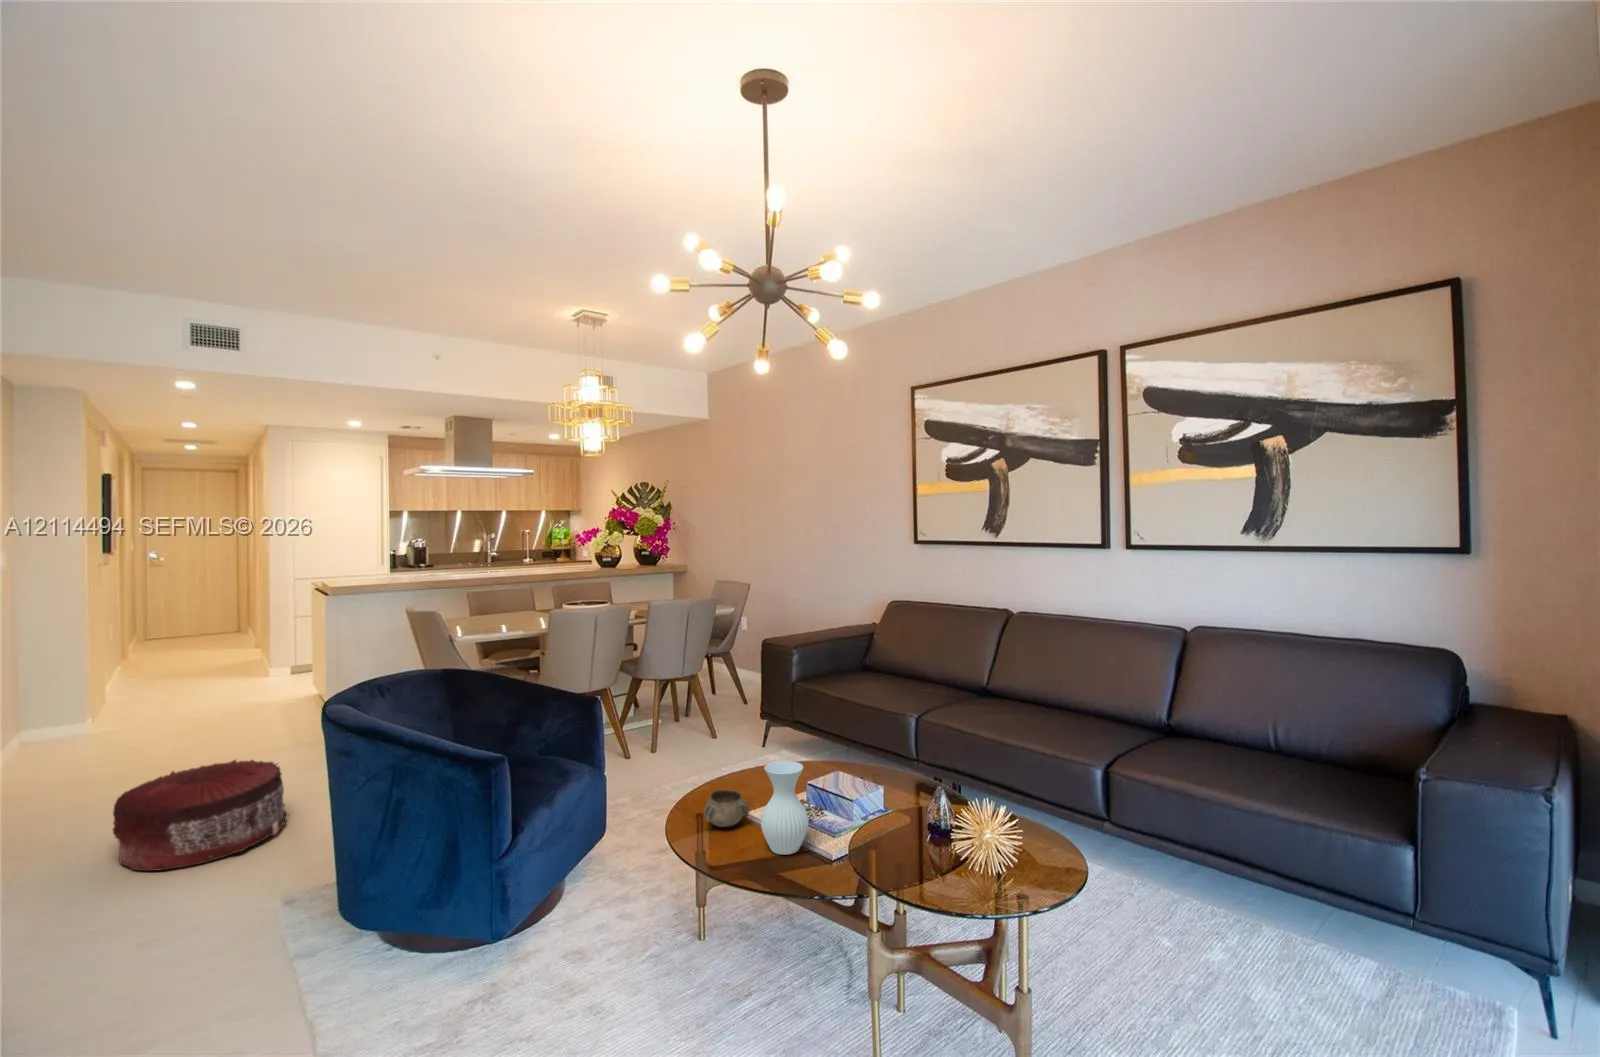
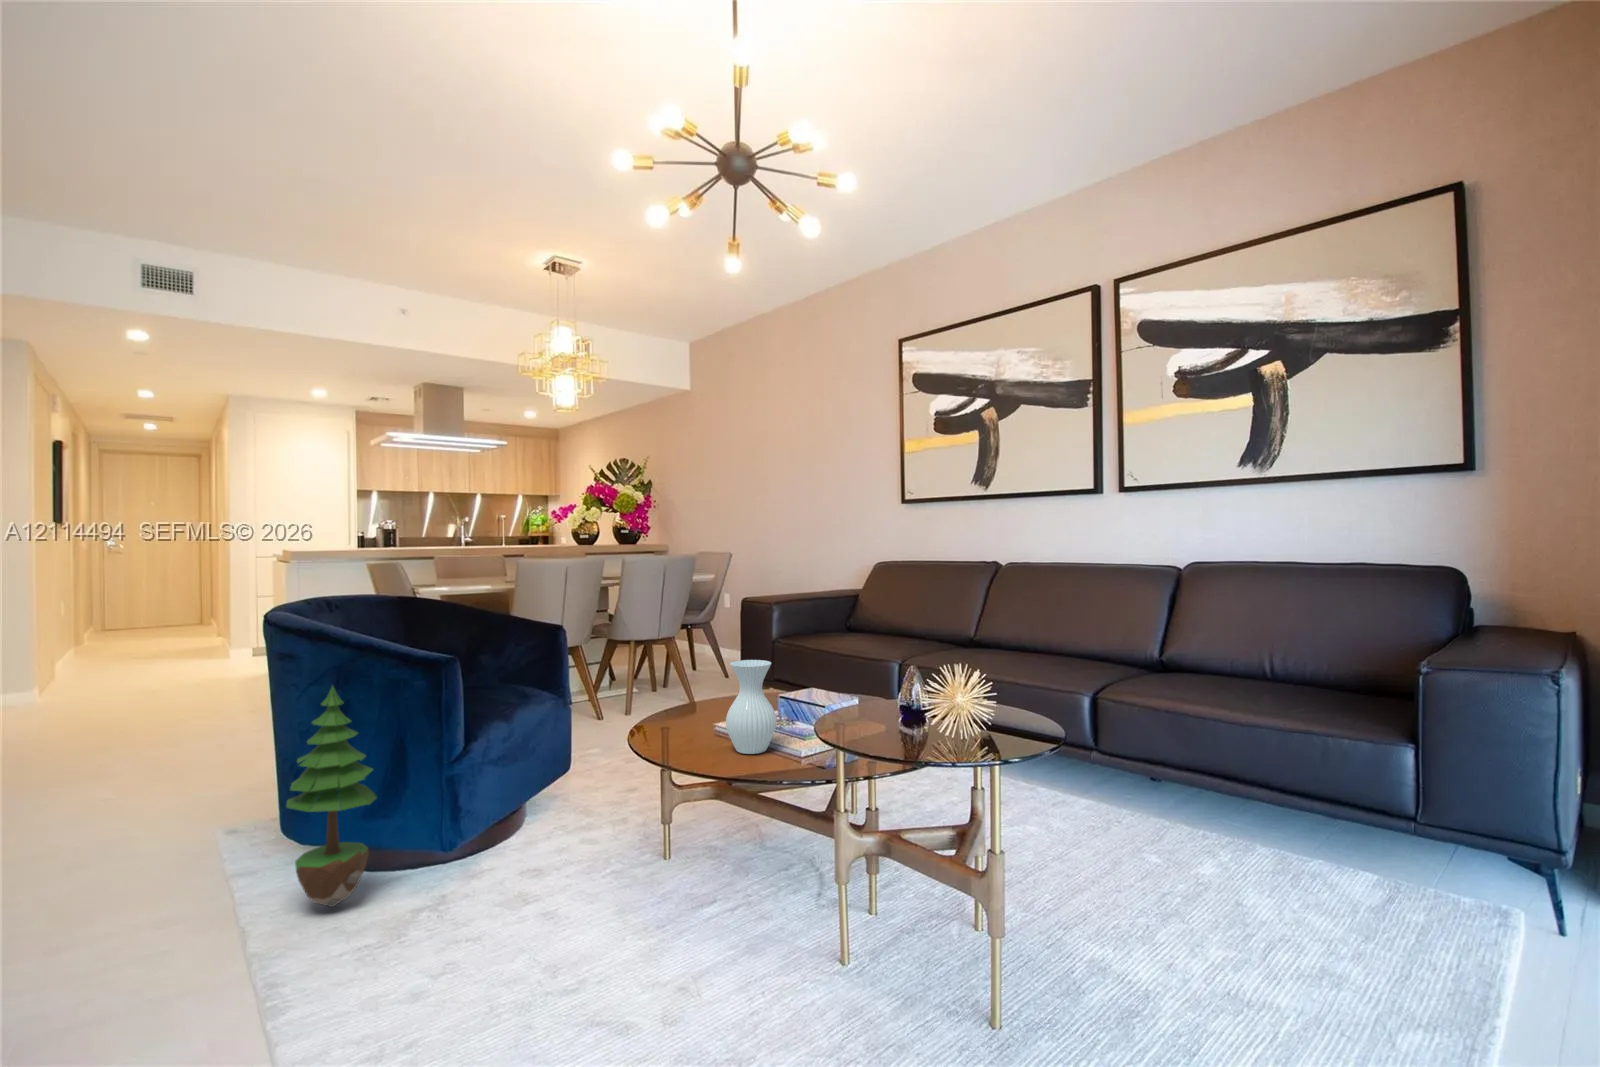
pouf: present [113,760,288,871] -> none [41,701,234,805]
decorative bowl: present [704,790,749,827] -> none [667,699,716,735]
potted tree: none [352,797,437,1004] -> present [286,686,377,907]

